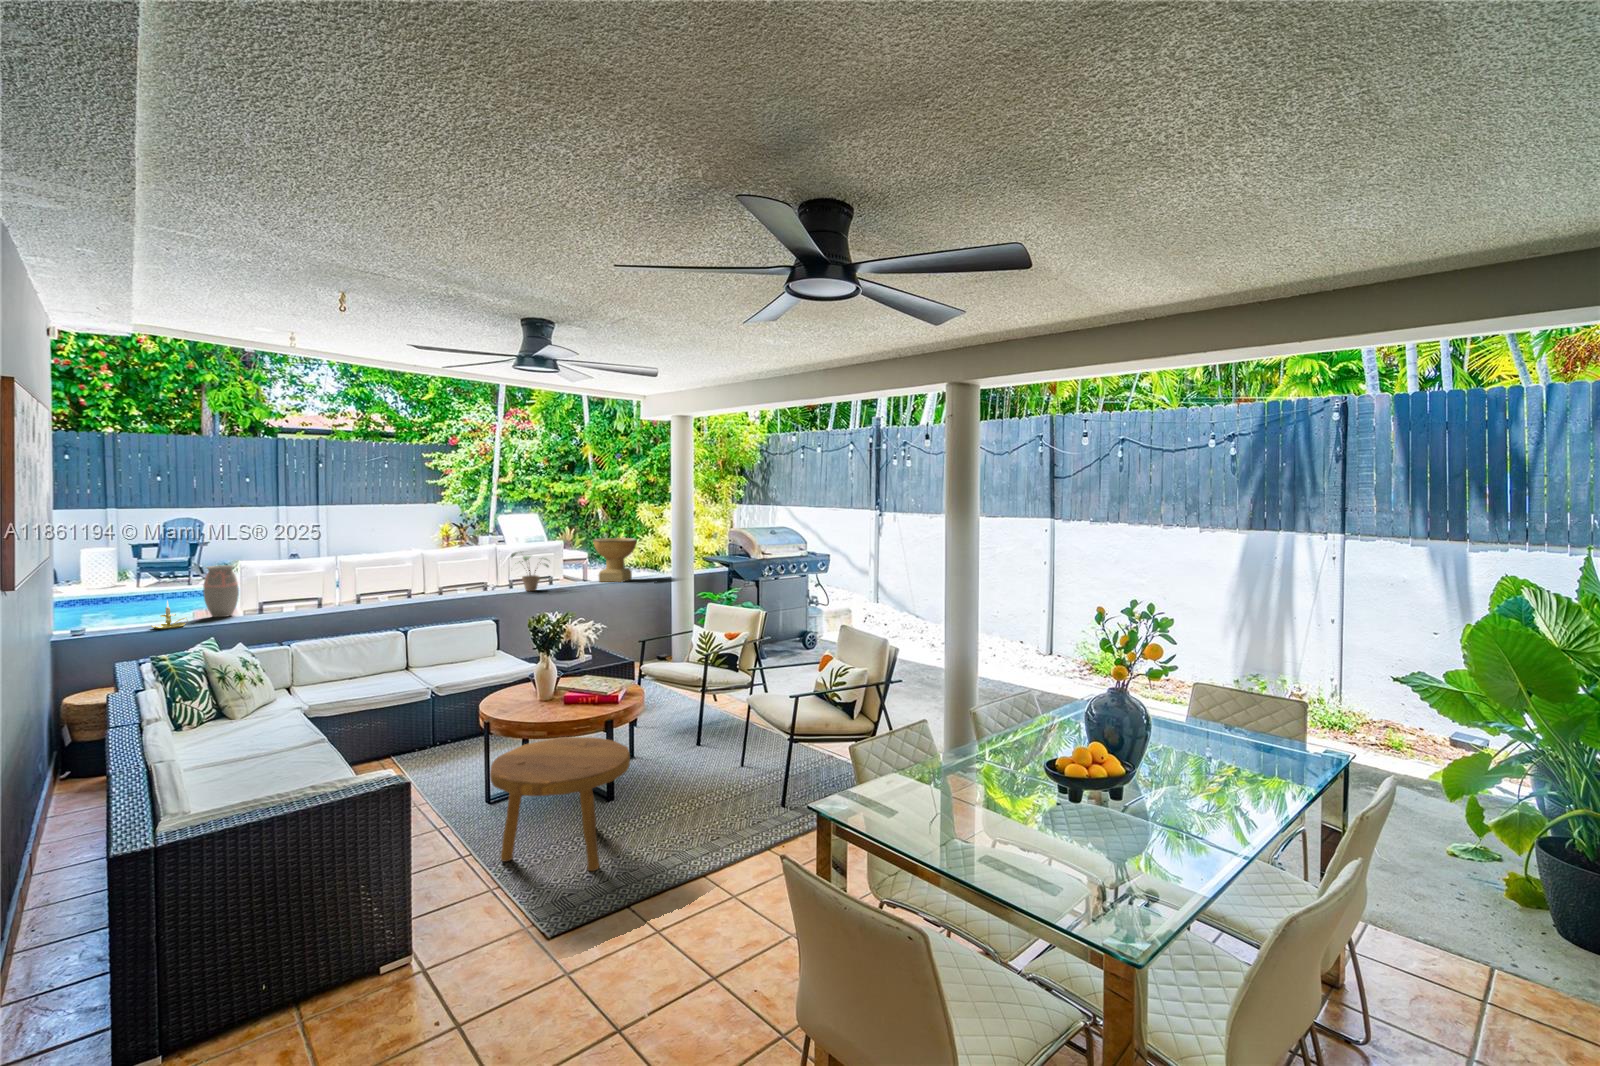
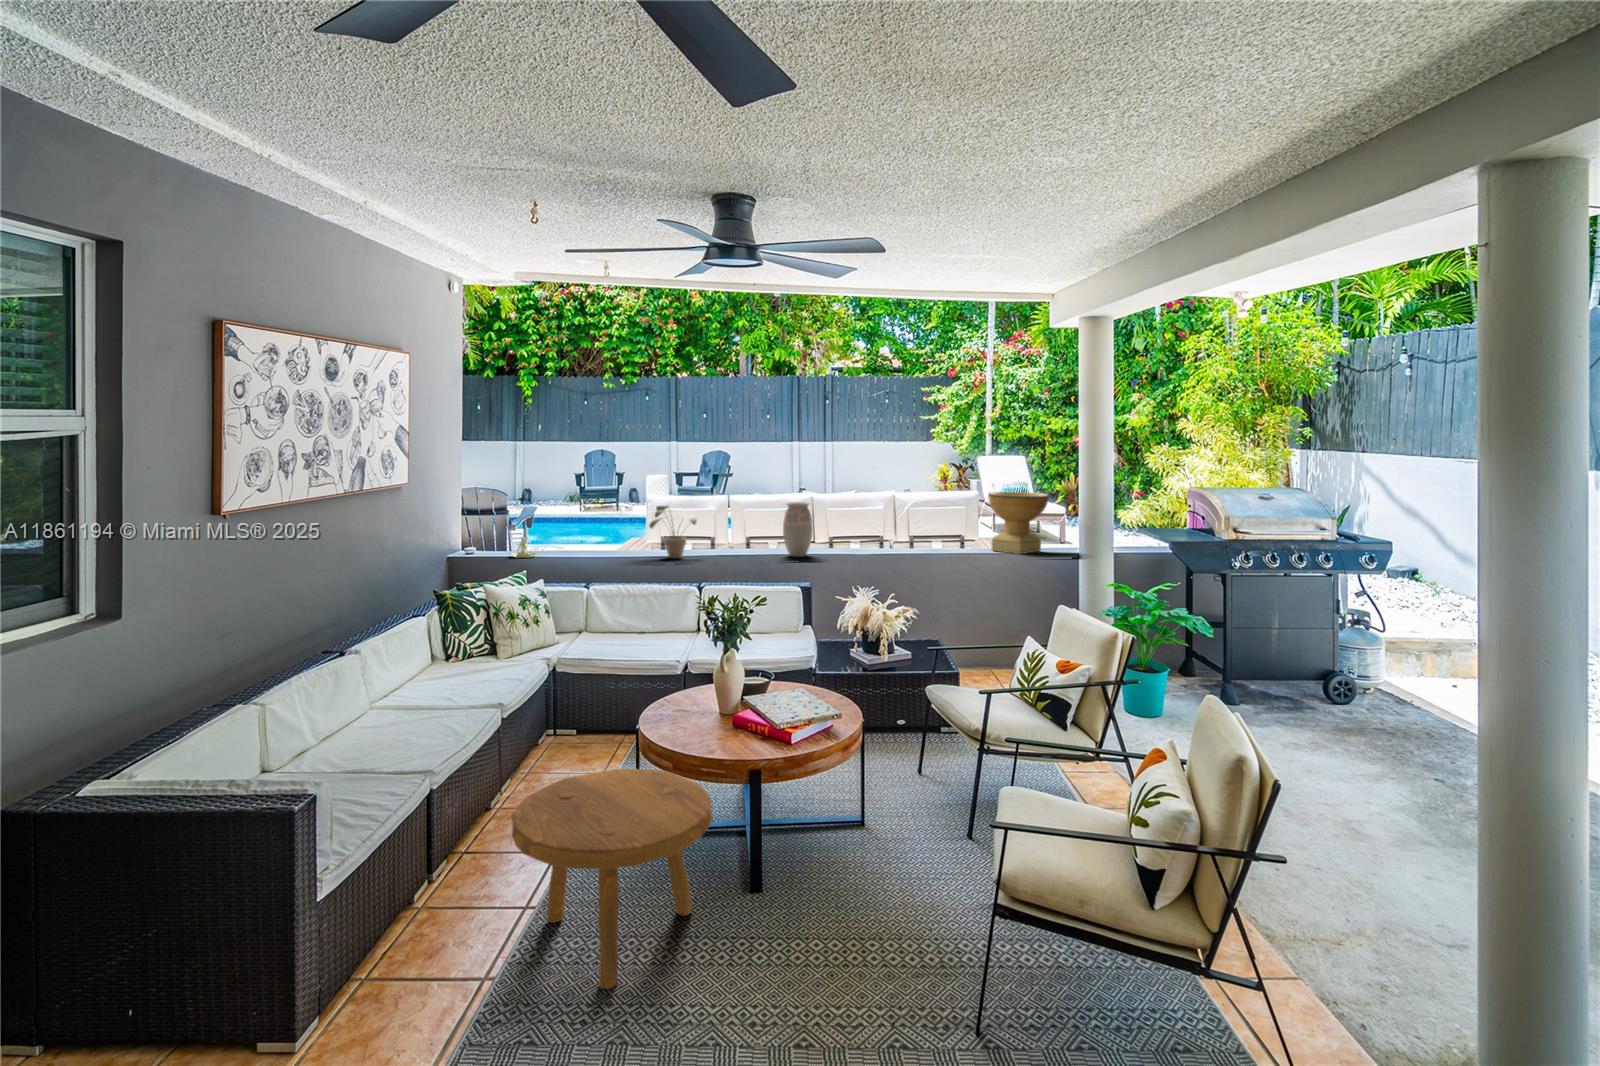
potted plant: present [511,552,549,591] -> present [649,505,697,558]
decorative vase: present [203,565,239,617] -> present [783,502,813,557]

